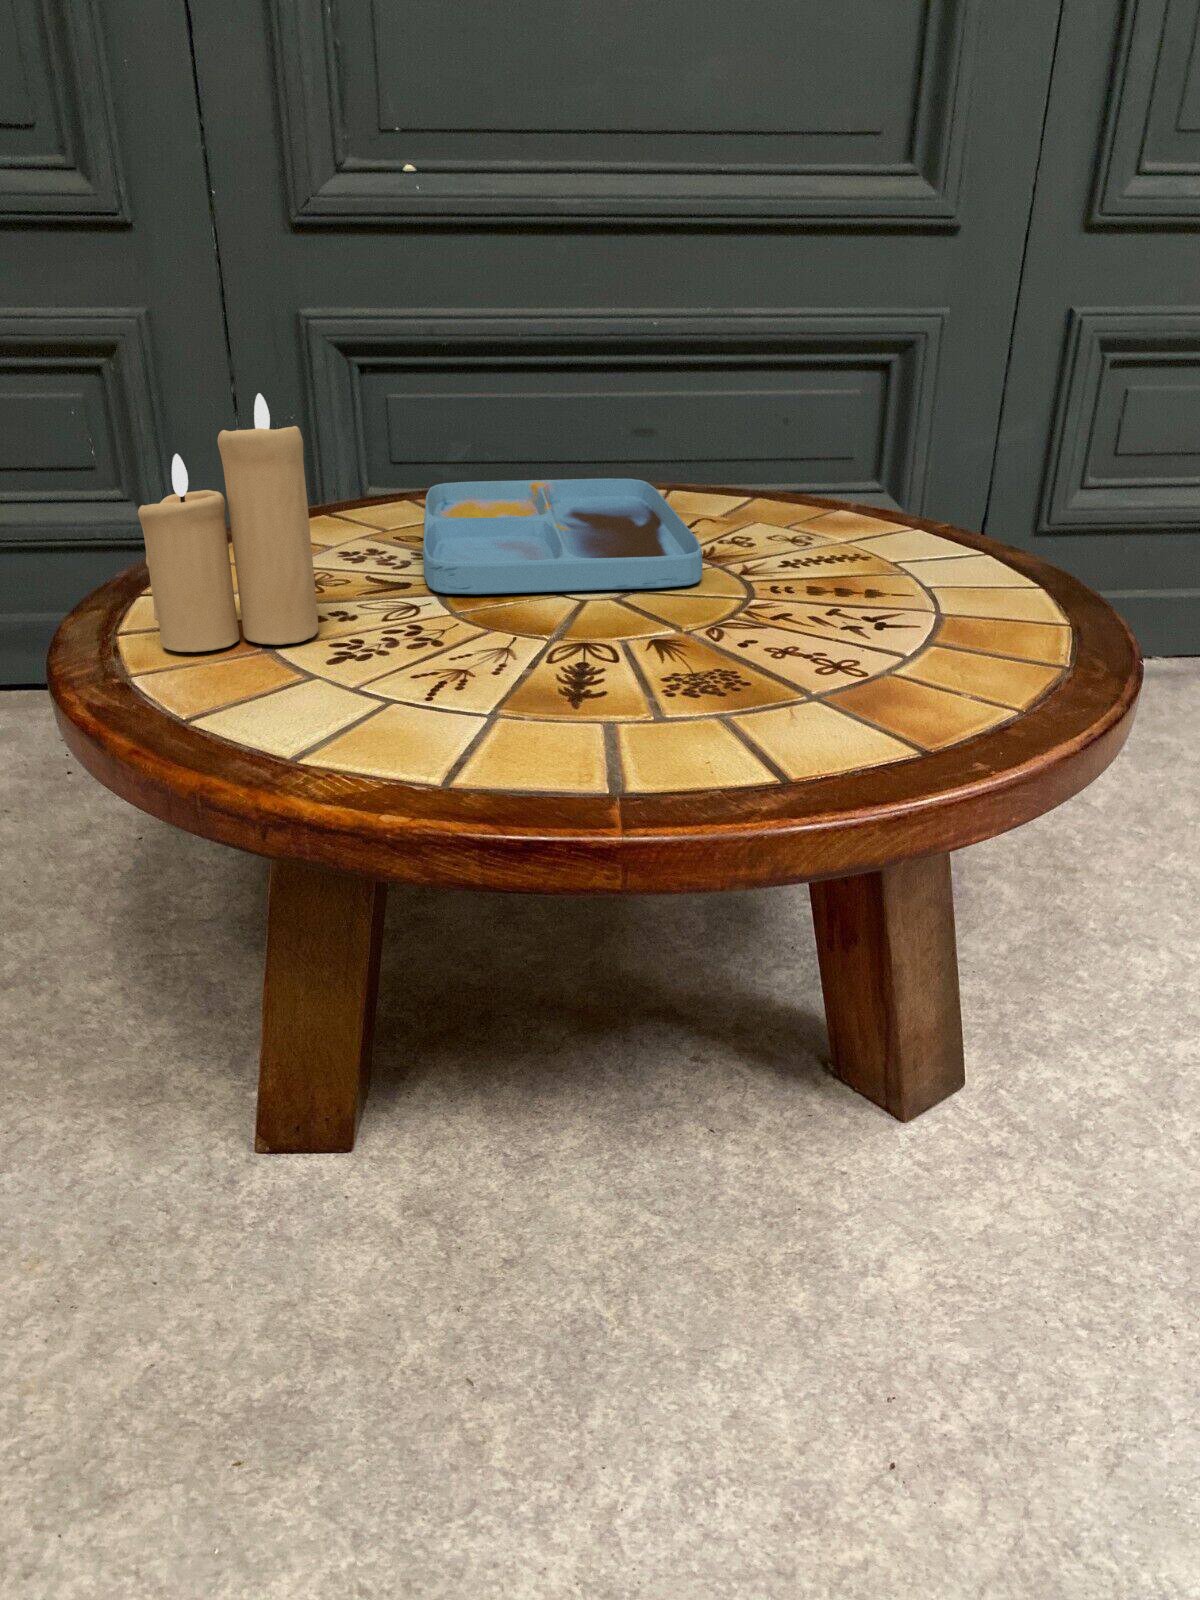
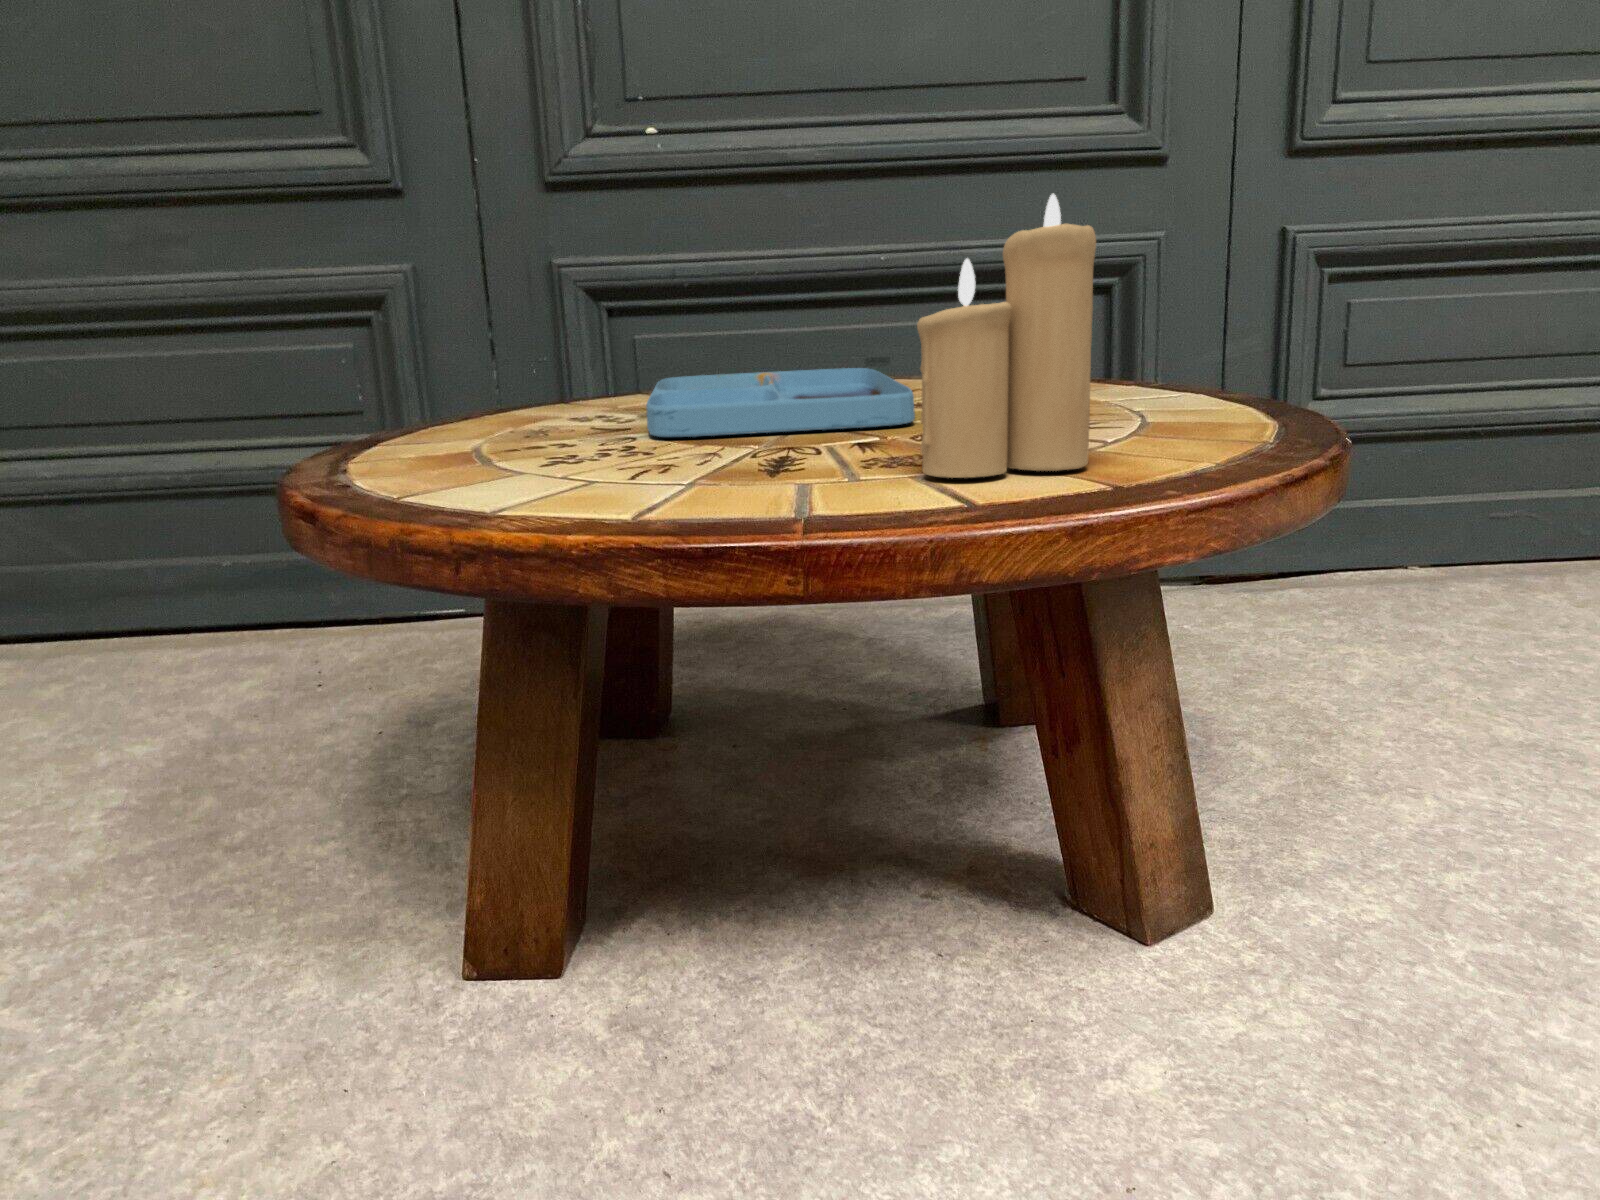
candle: present [138,393,319,652] -> present [917,194,1096,478]

